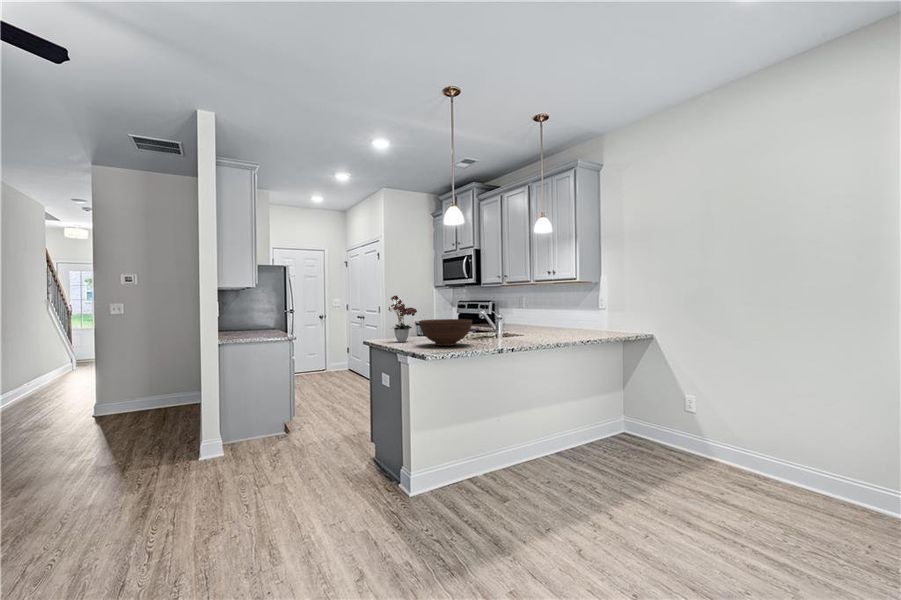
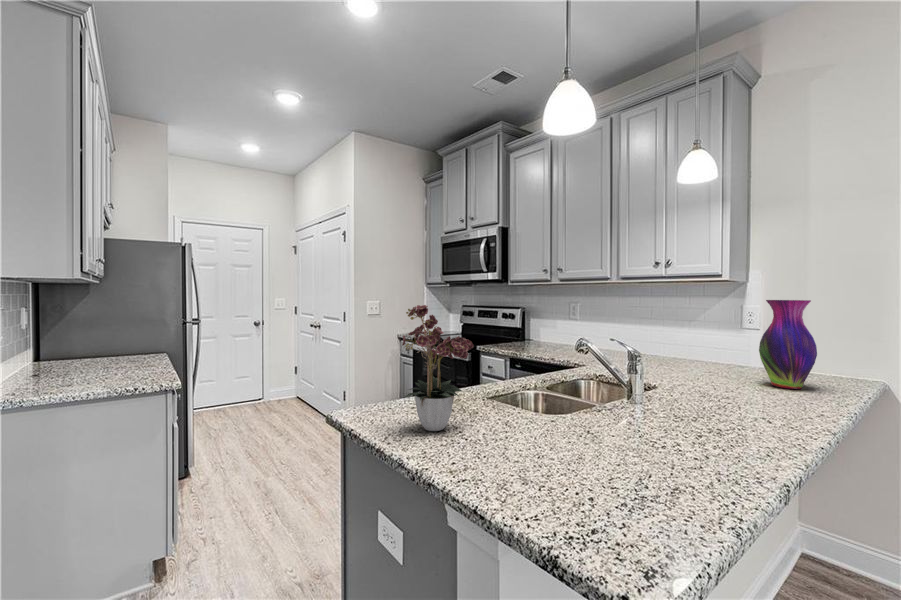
vase: none [574,292,598,335] -> present [759,300,817,389]
fruit bowl: present [419,319,472,346] -> none [511,373,686,475]

